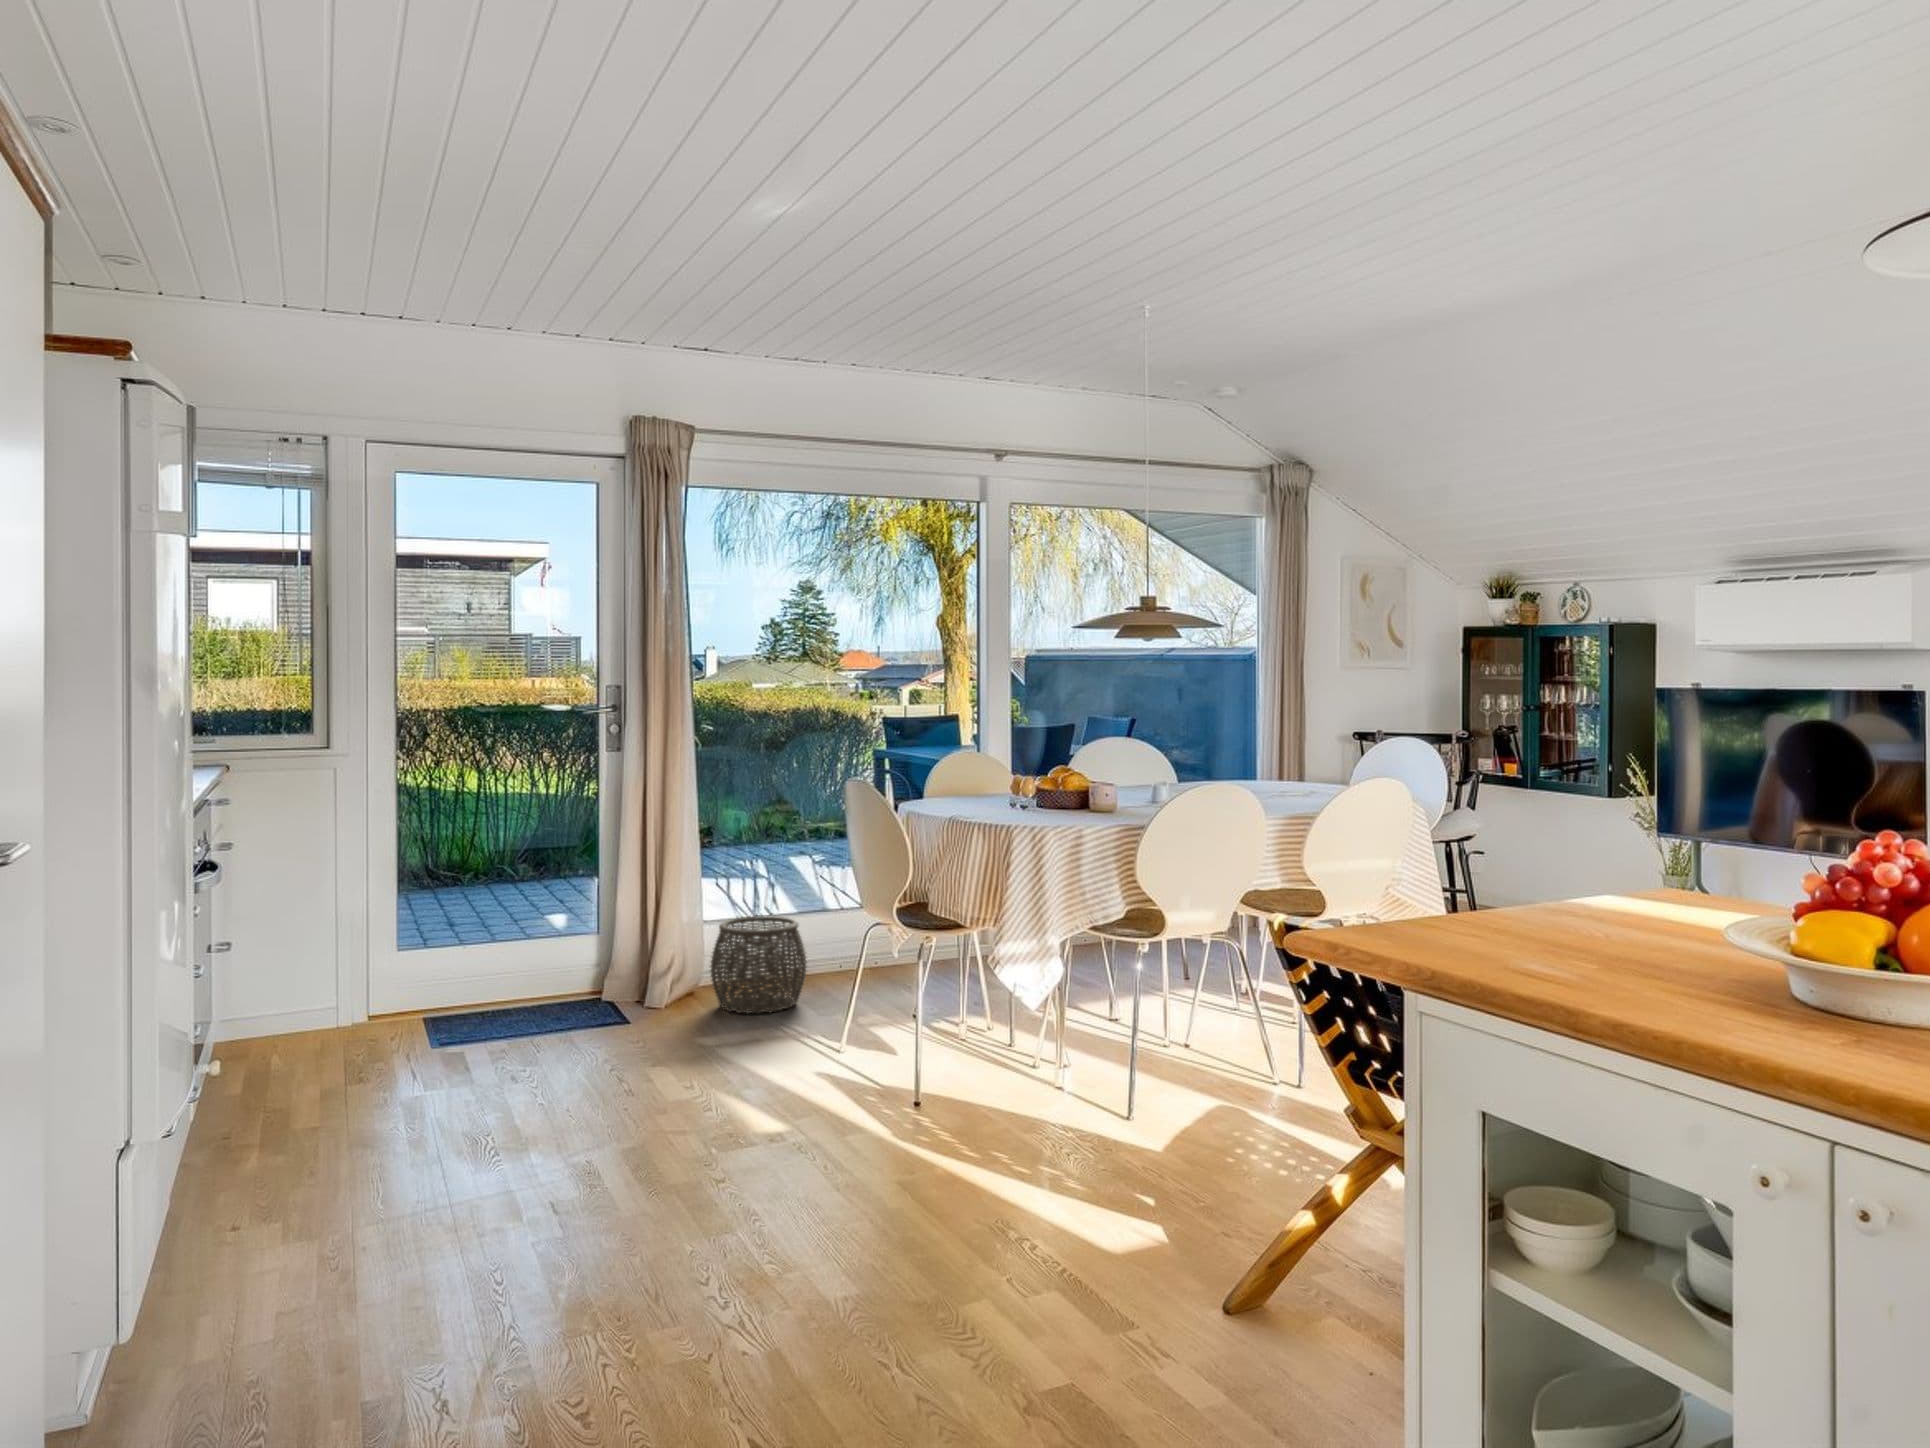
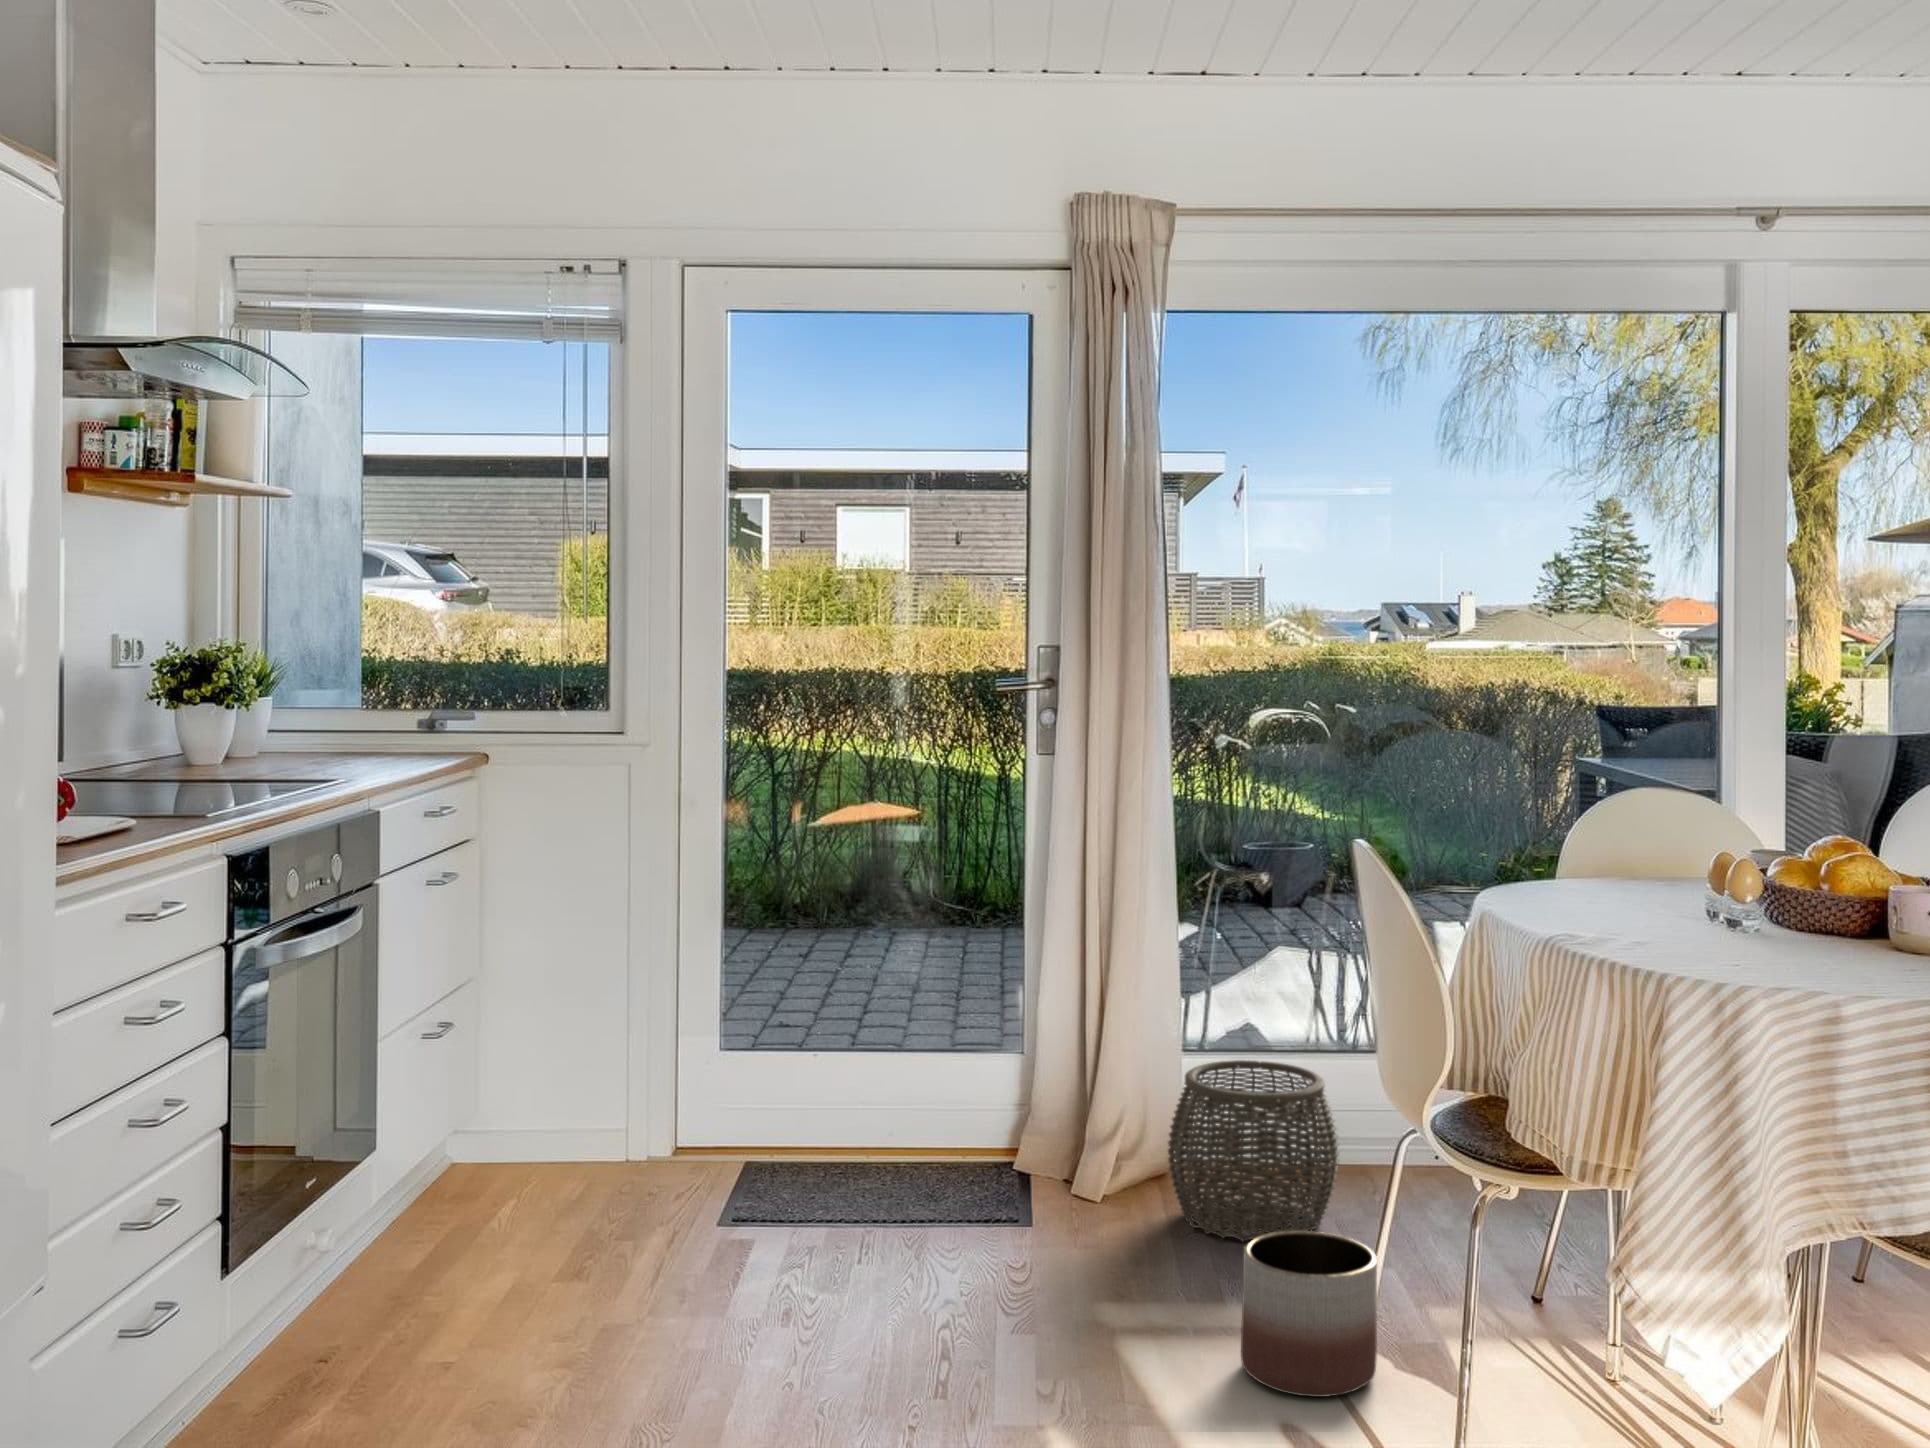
planter: none [788,987,858,1066] -> present [1241,1231,1377,1397]

